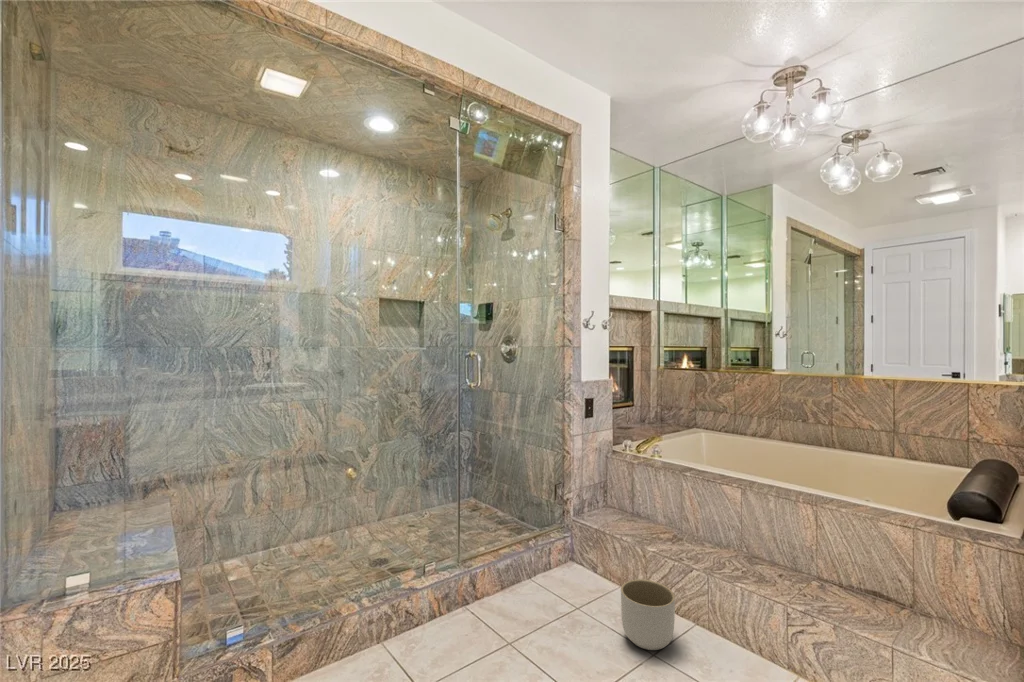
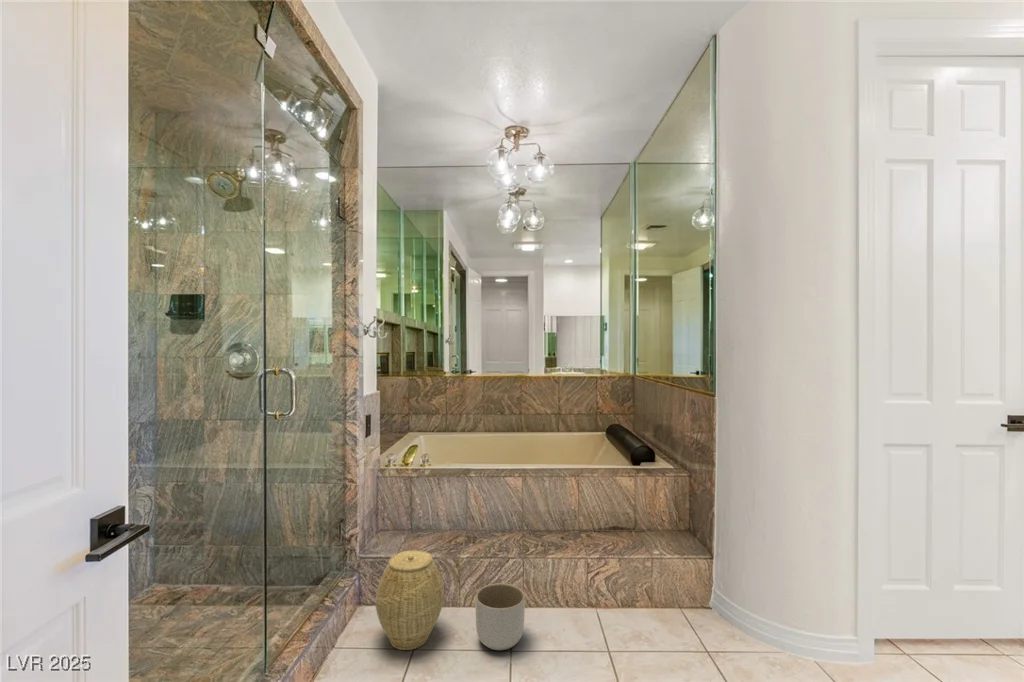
woven basket: none [552,520,612,607] -> present [375,550,444,650]

